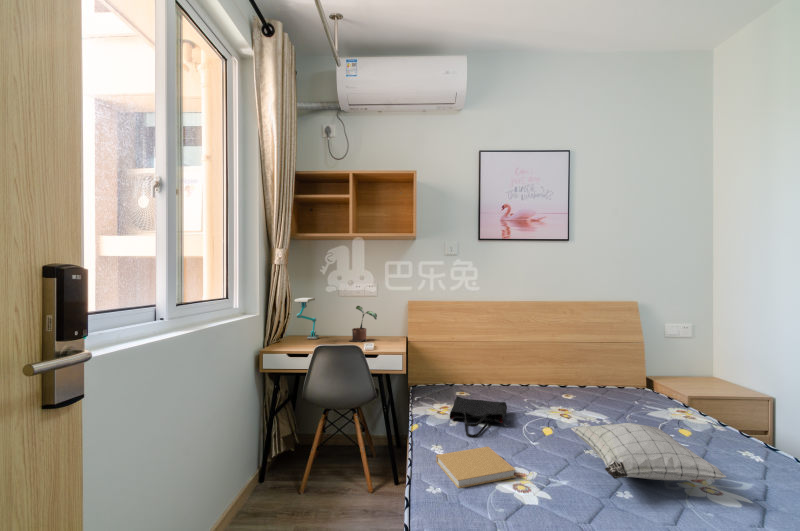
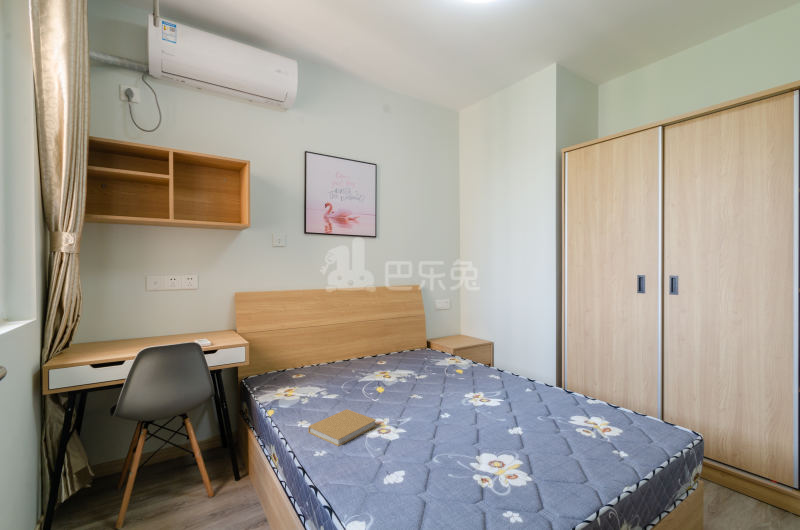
desk lamp: present [295,298,319,339] -> none [92,293,121,343]
potted plant: present [349,306,377,342] -> none [166,299,203,339]
tote bag: present [450,396,507,438] -> none [297,373,347,407]
pillow: present [571,423,726,480] -> none [402,368,497,407]

